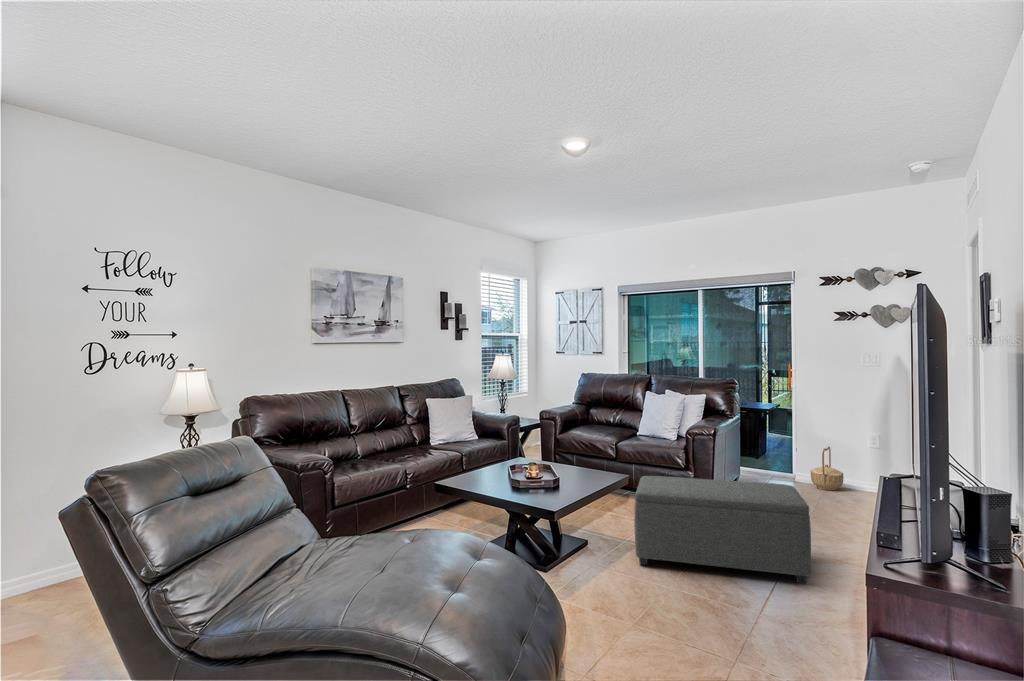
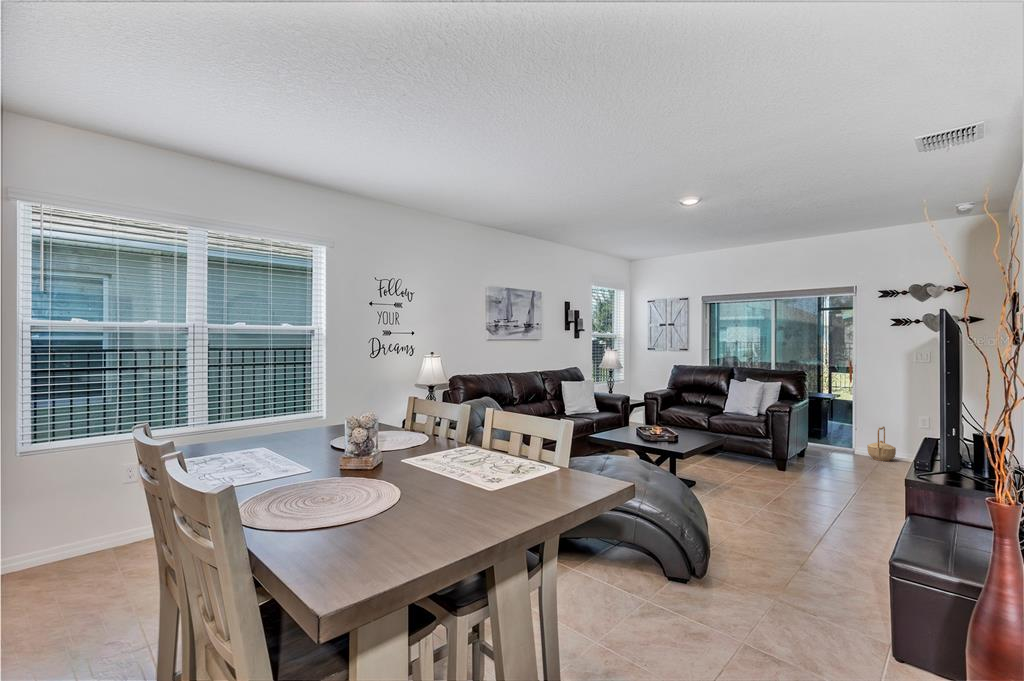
ottoman: present [634,476,811,583] -> none [734,438,867,513]

